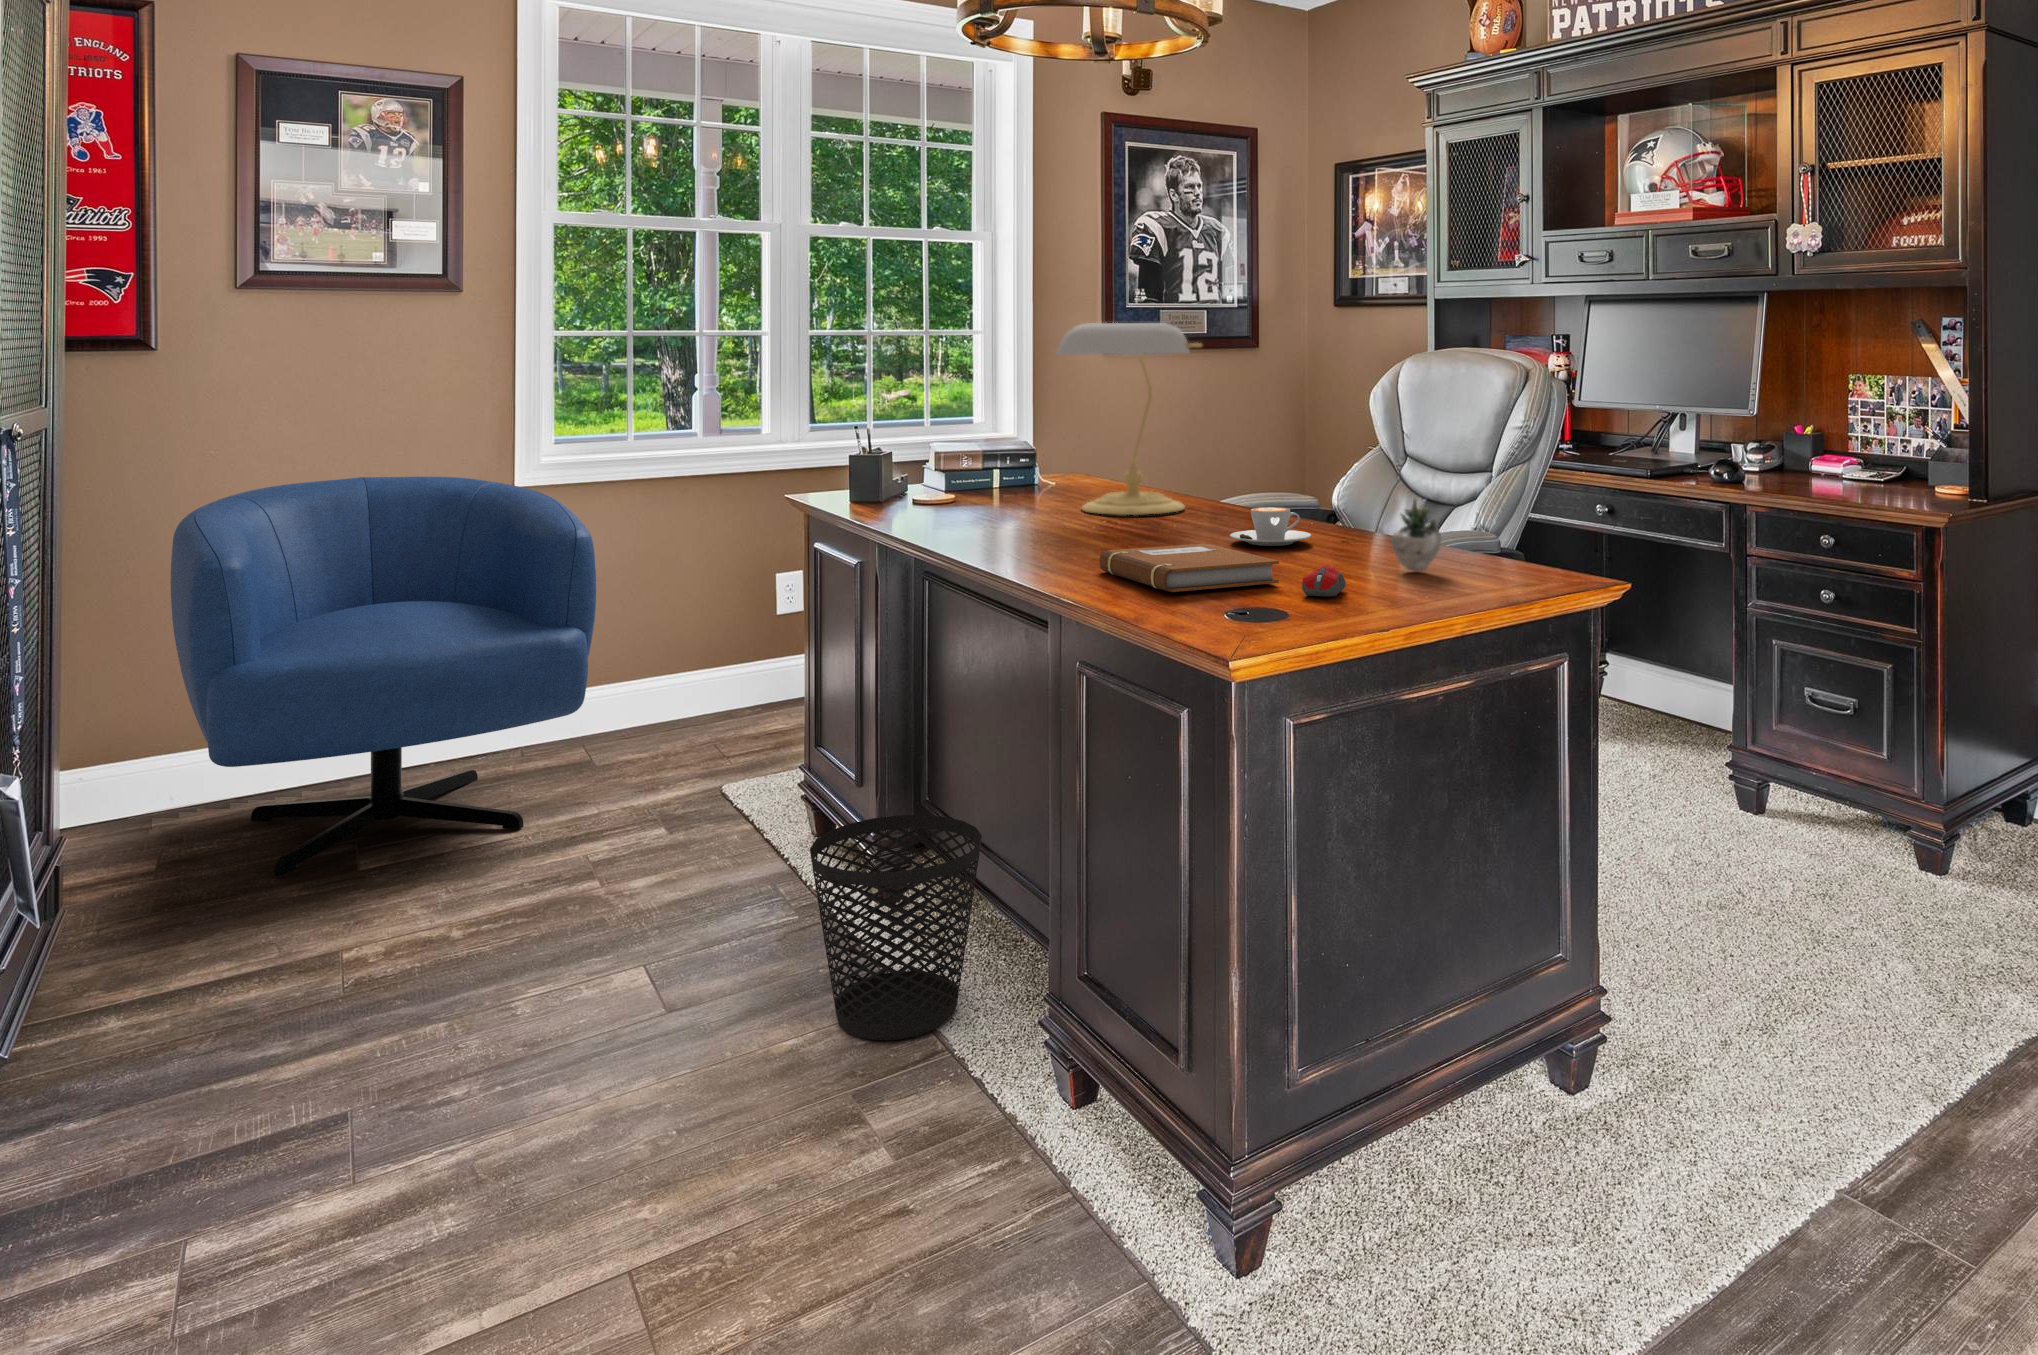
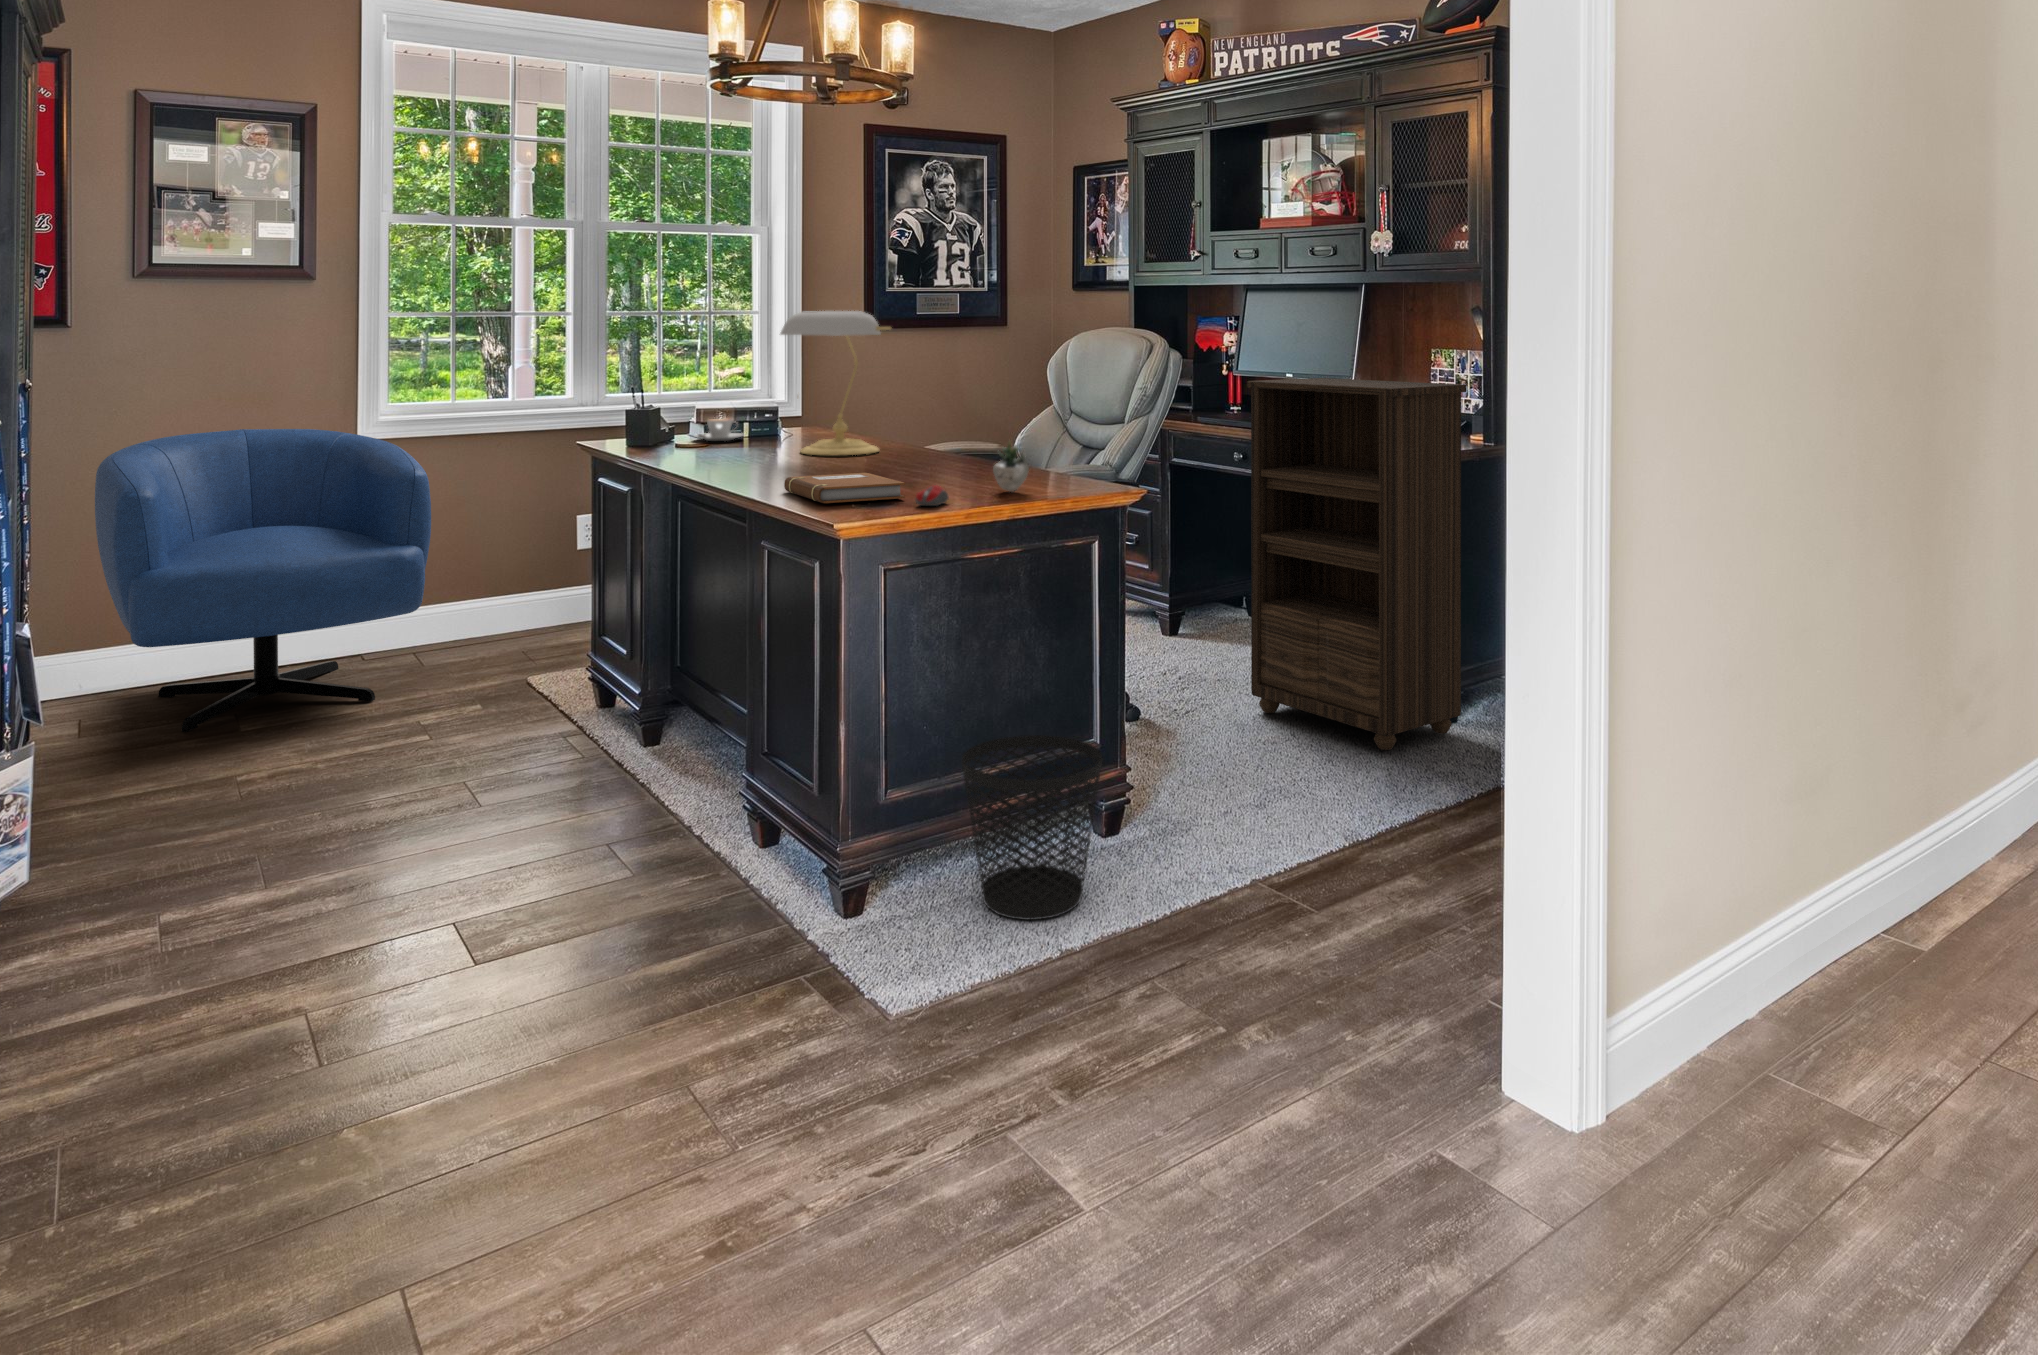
bookshelf: none [1658,411,1977,920] -> present [1247,378,1466,750]
coffee cup: present [1230,507,1311,546] -> present [695,419,744,441]
wastebasket: present [810,815,982,1040] -> present [962,735,1102,920]

